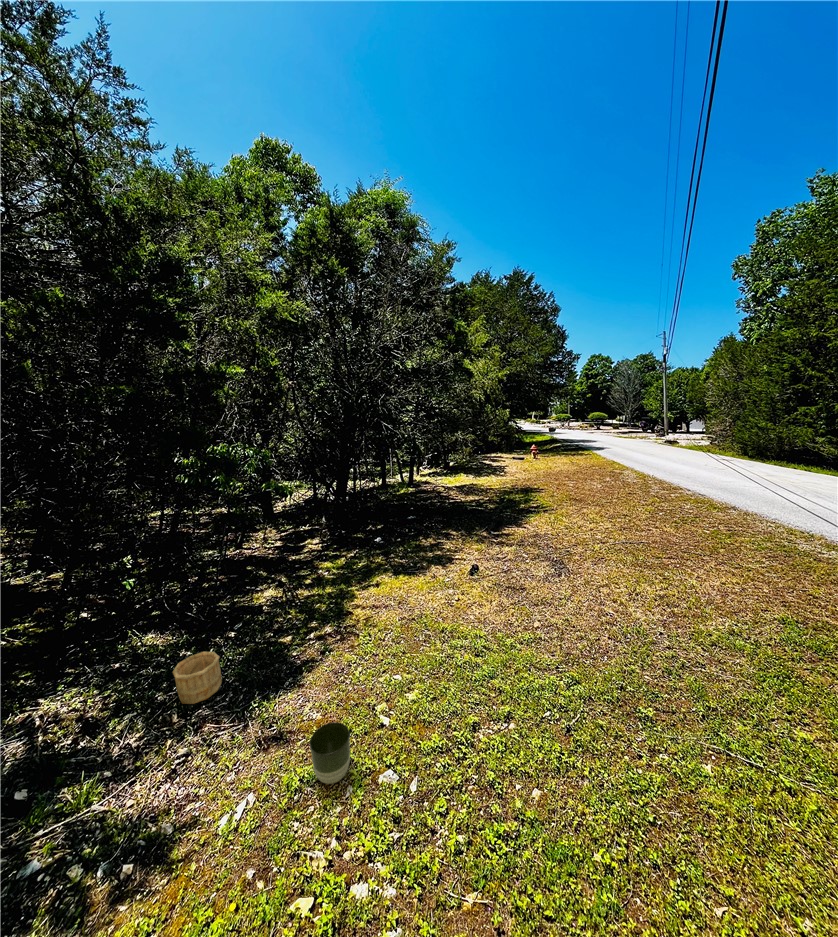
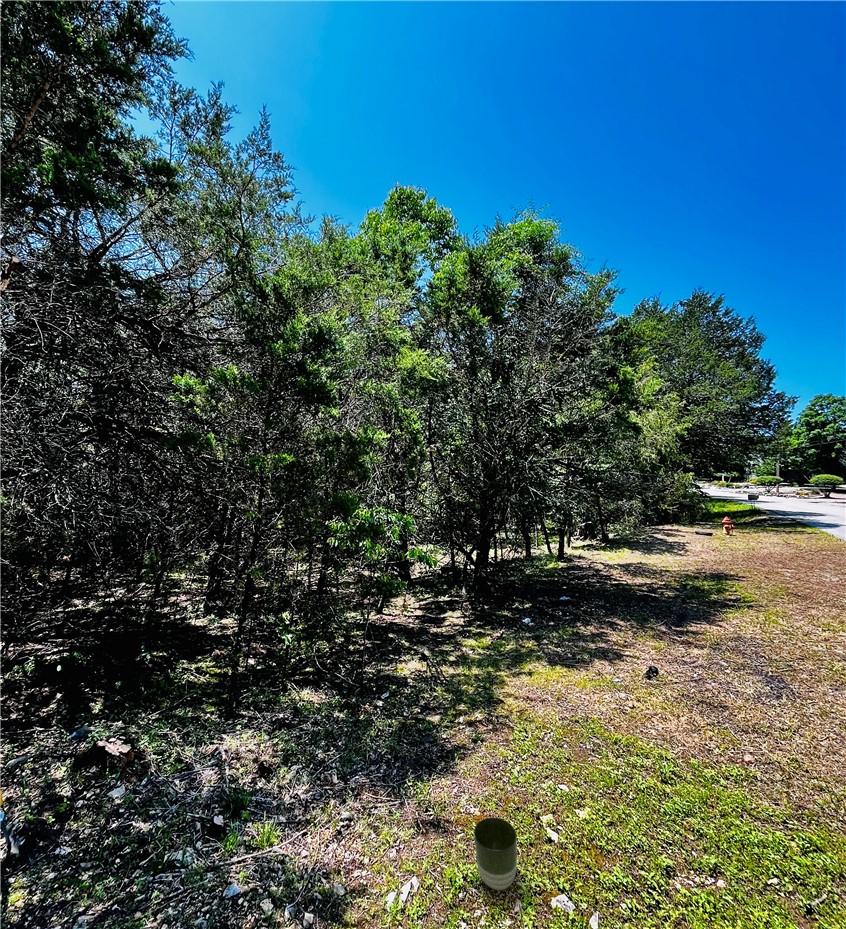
wooden bucket: present [173,652,222,704] -> none [335,715,375,768]

